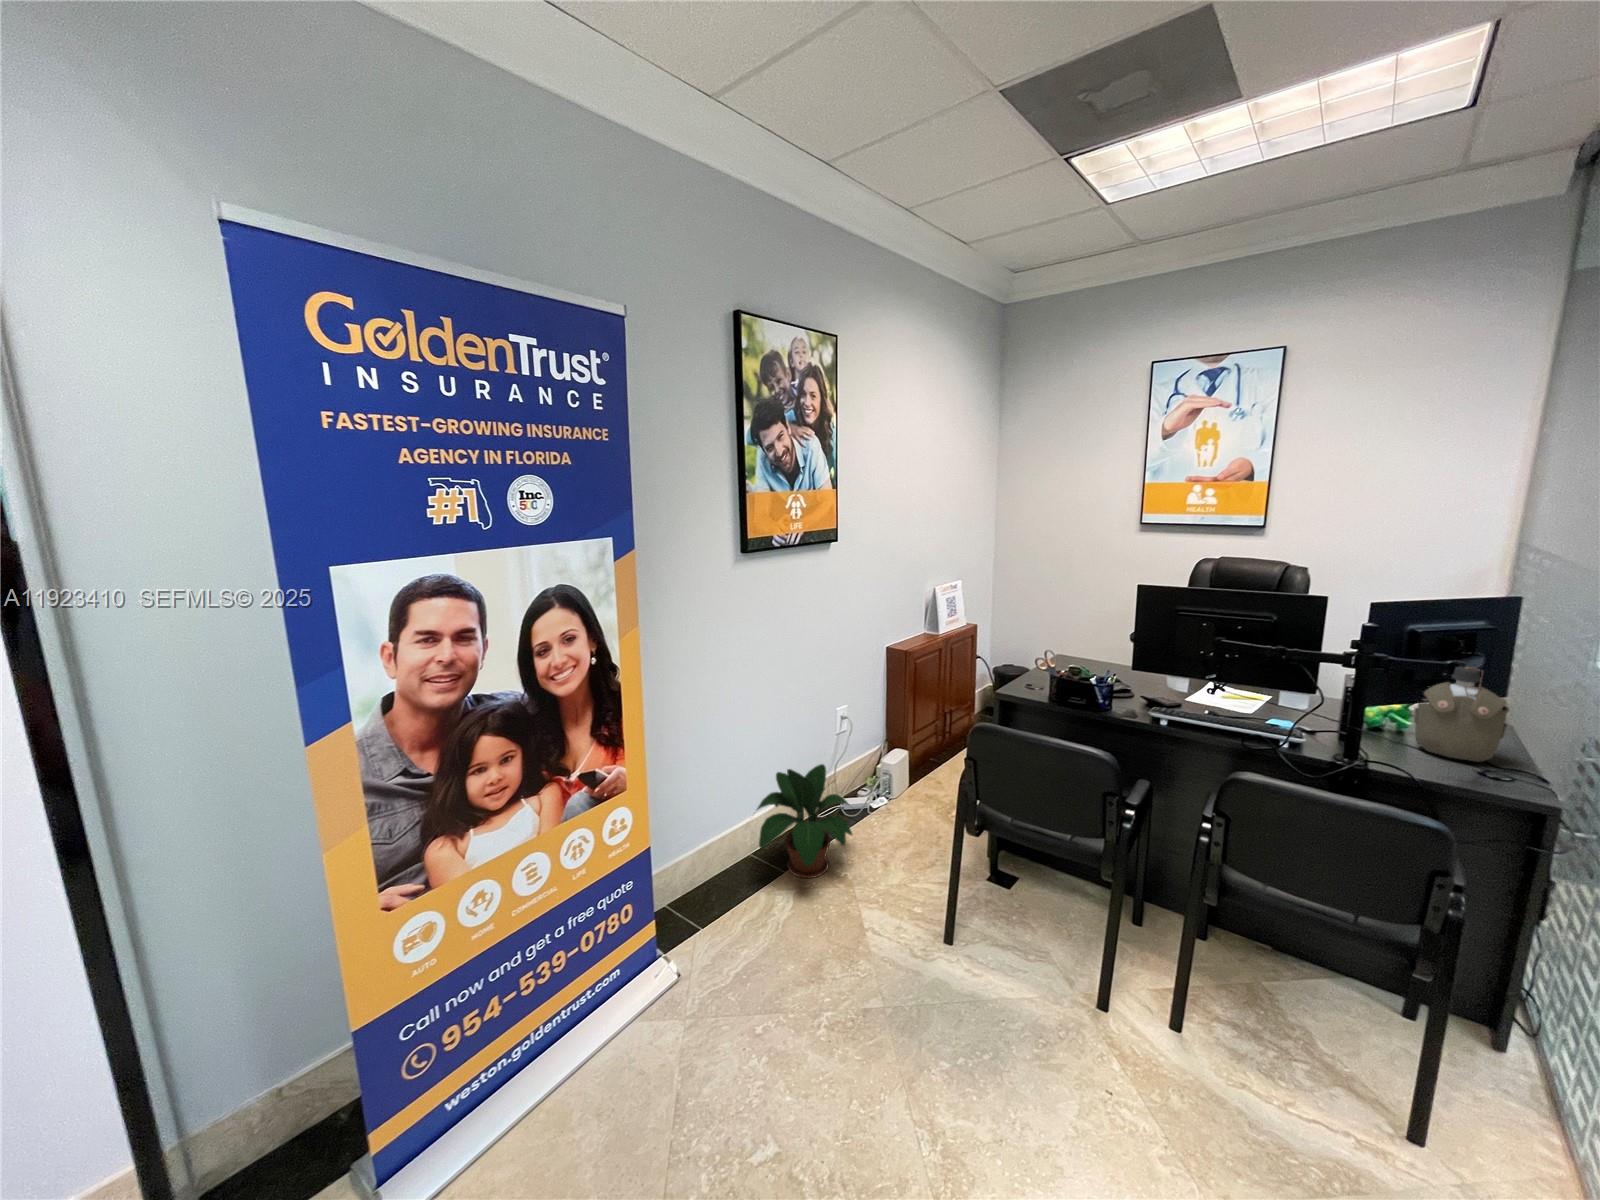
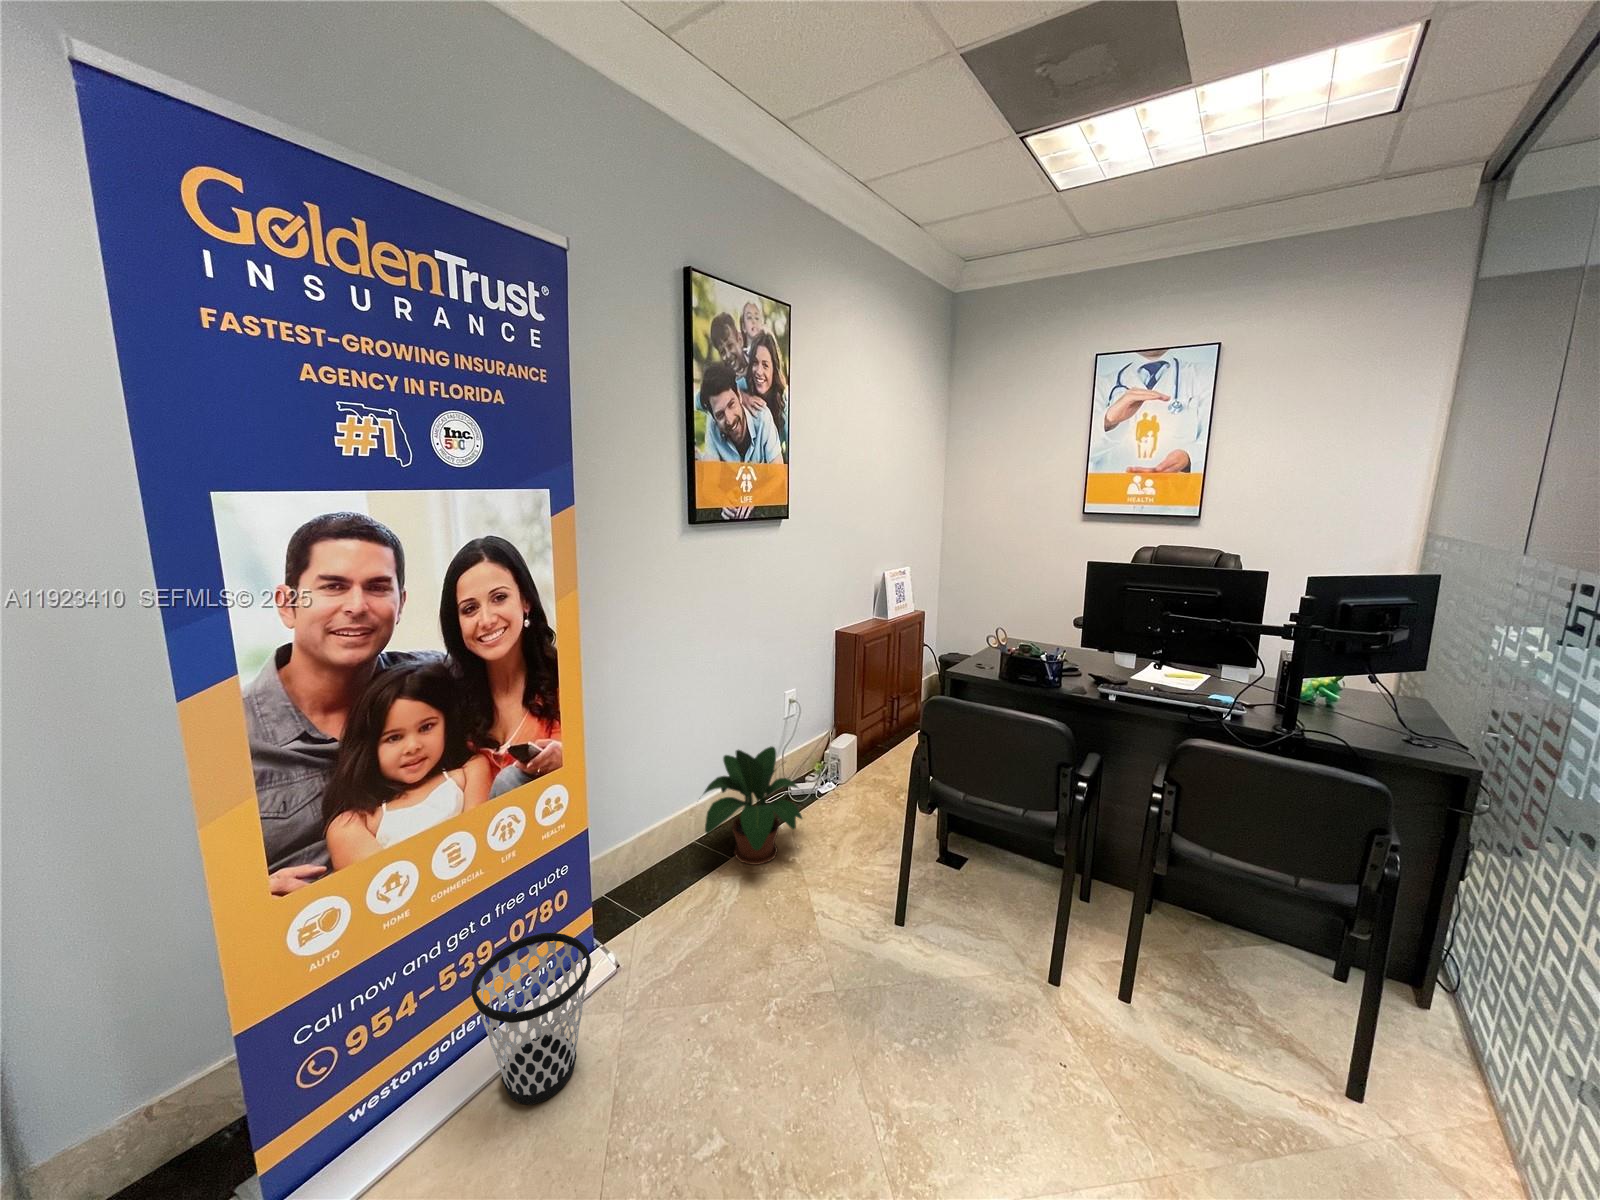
water bottle: present [1414,667,1509,762] -> none [1345,638,1431,729]
wastebasket: none [549,944,655,1102] -> present [471,933,591,1105]

